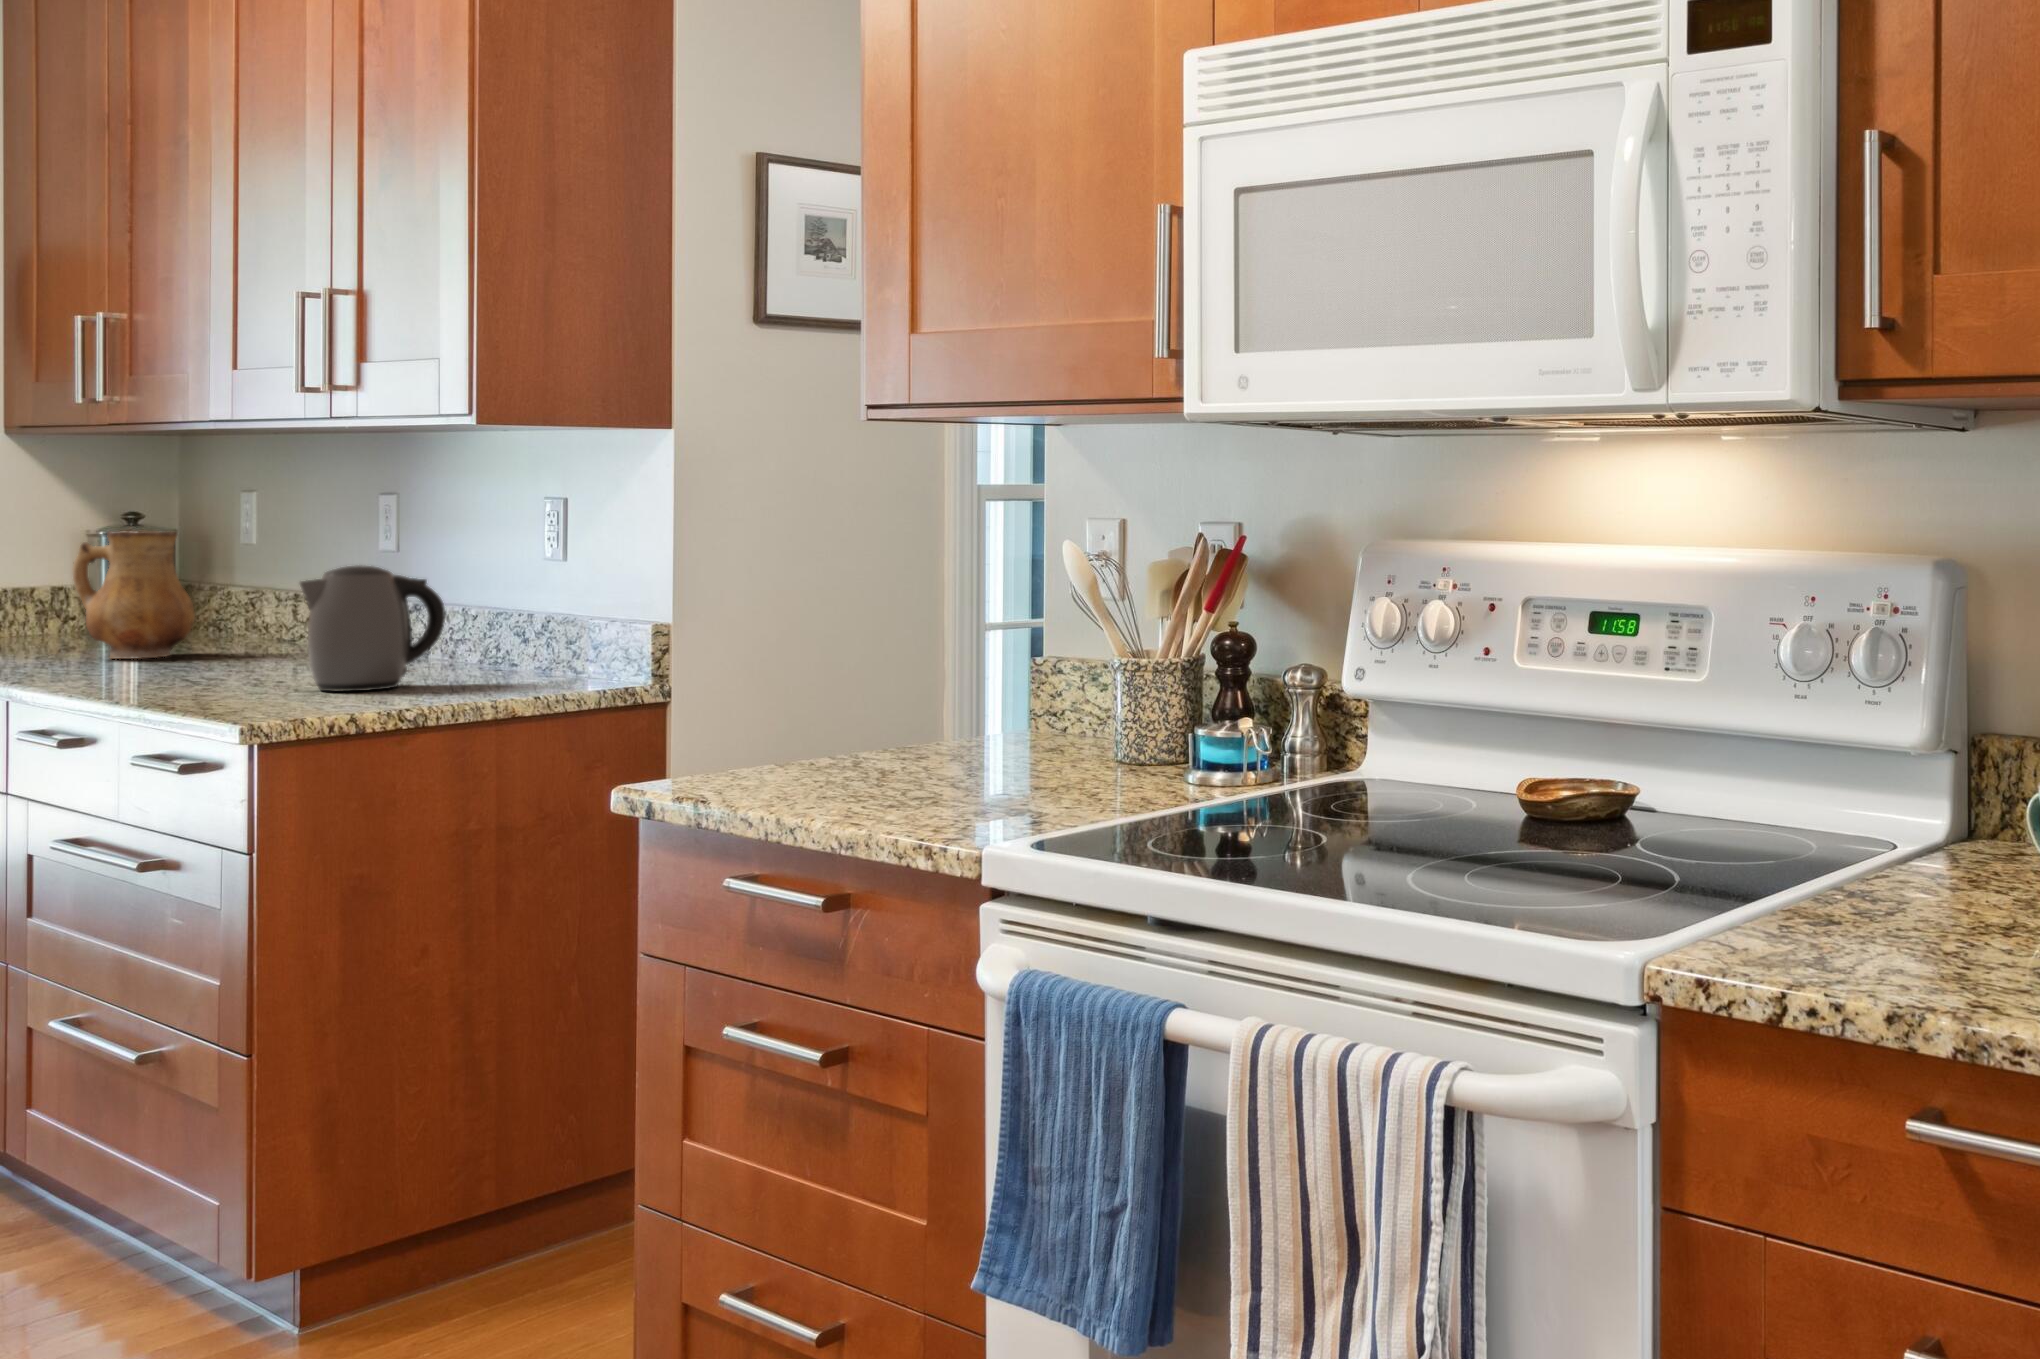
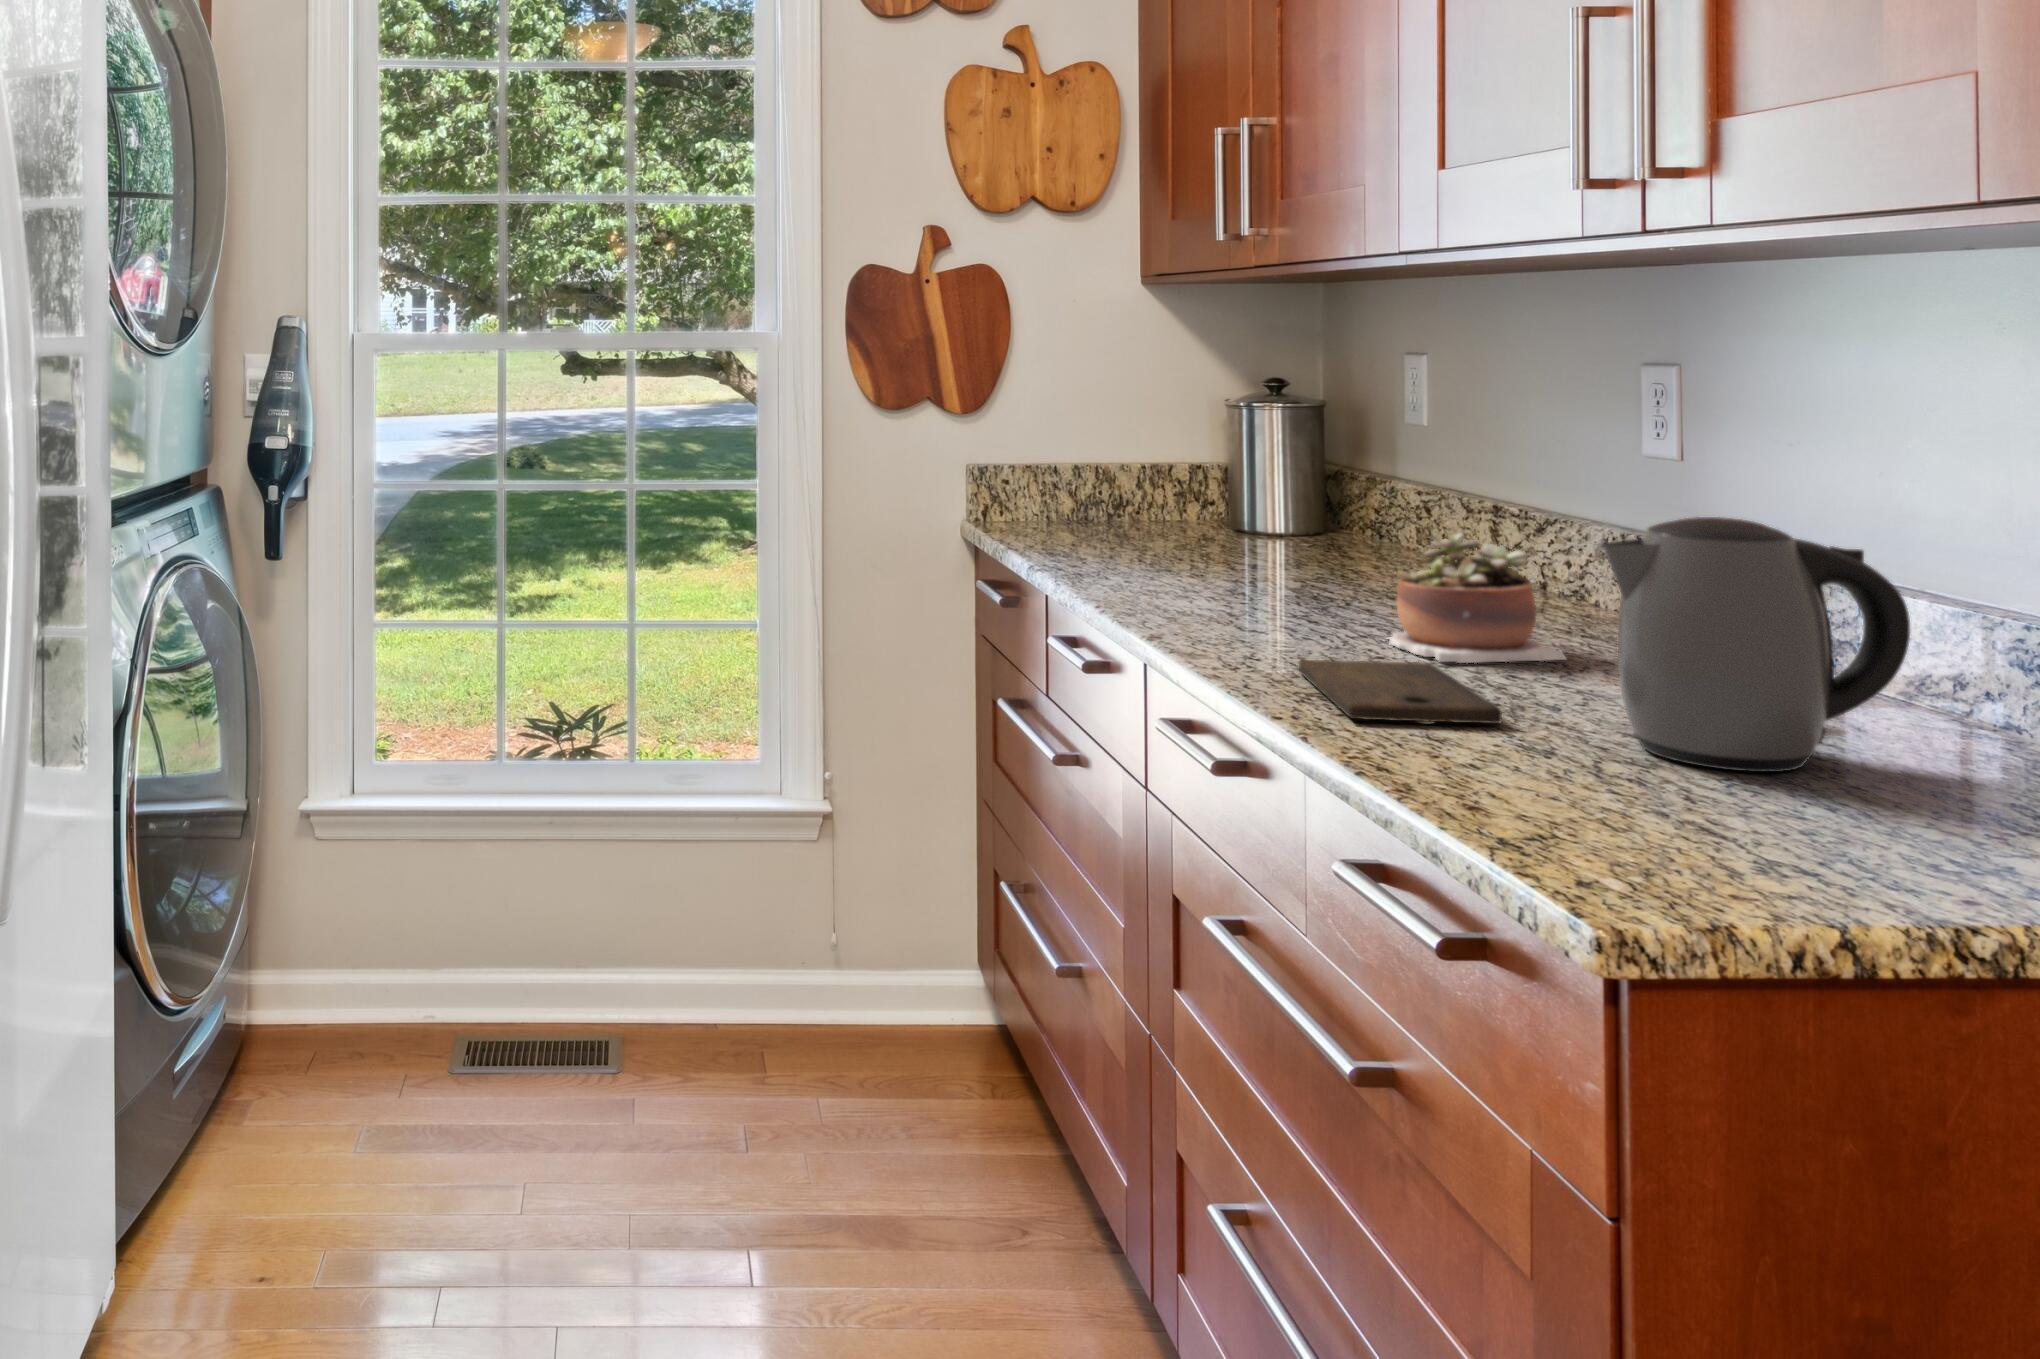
ceramic pitcher: present [73,531,194,659] -> none [1213,409,1363,584]
succulent plant: none [189,600,309,677] -> present [1389,533,1566,663]
cutting board: none [126,673,247,696] -> present [1299,660,1502,724]

